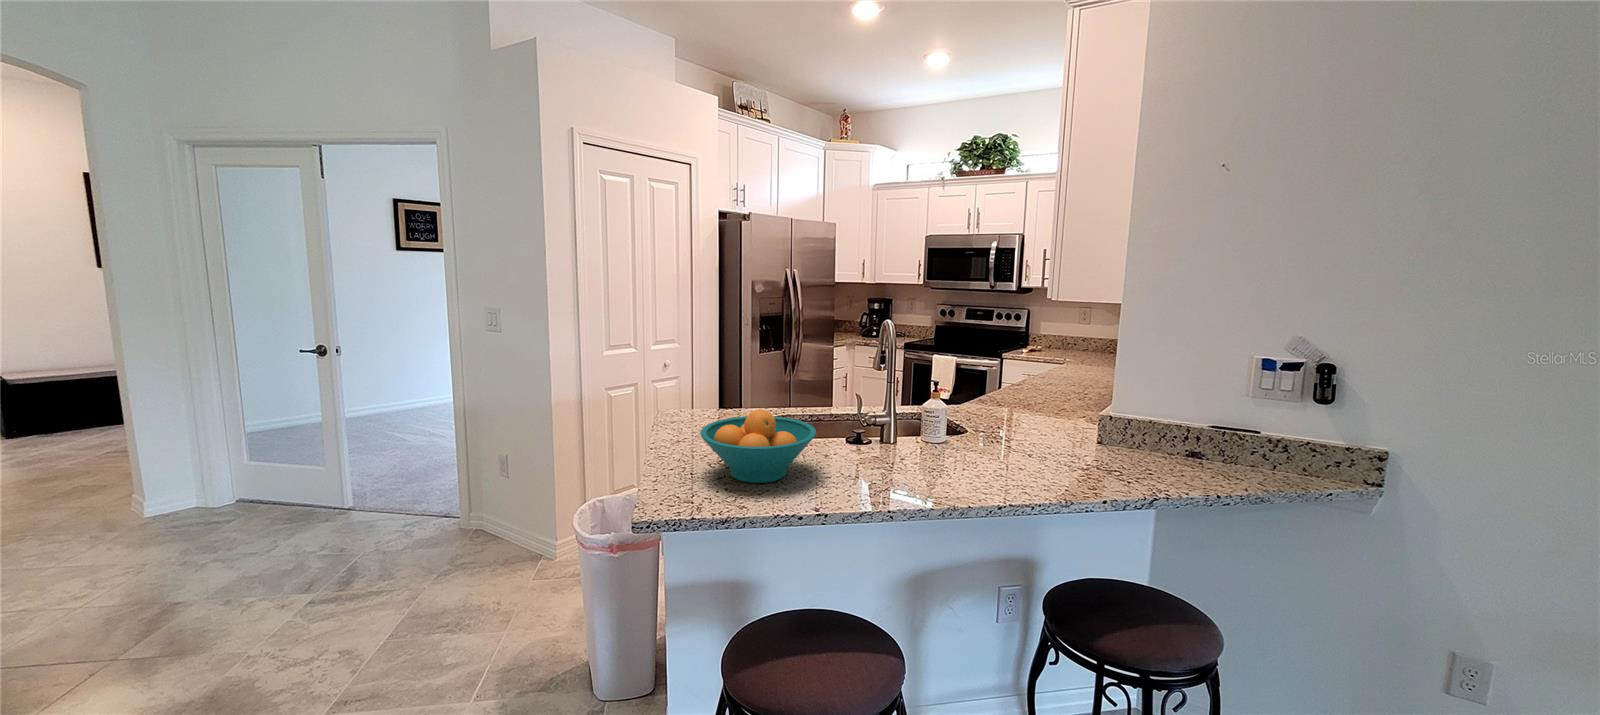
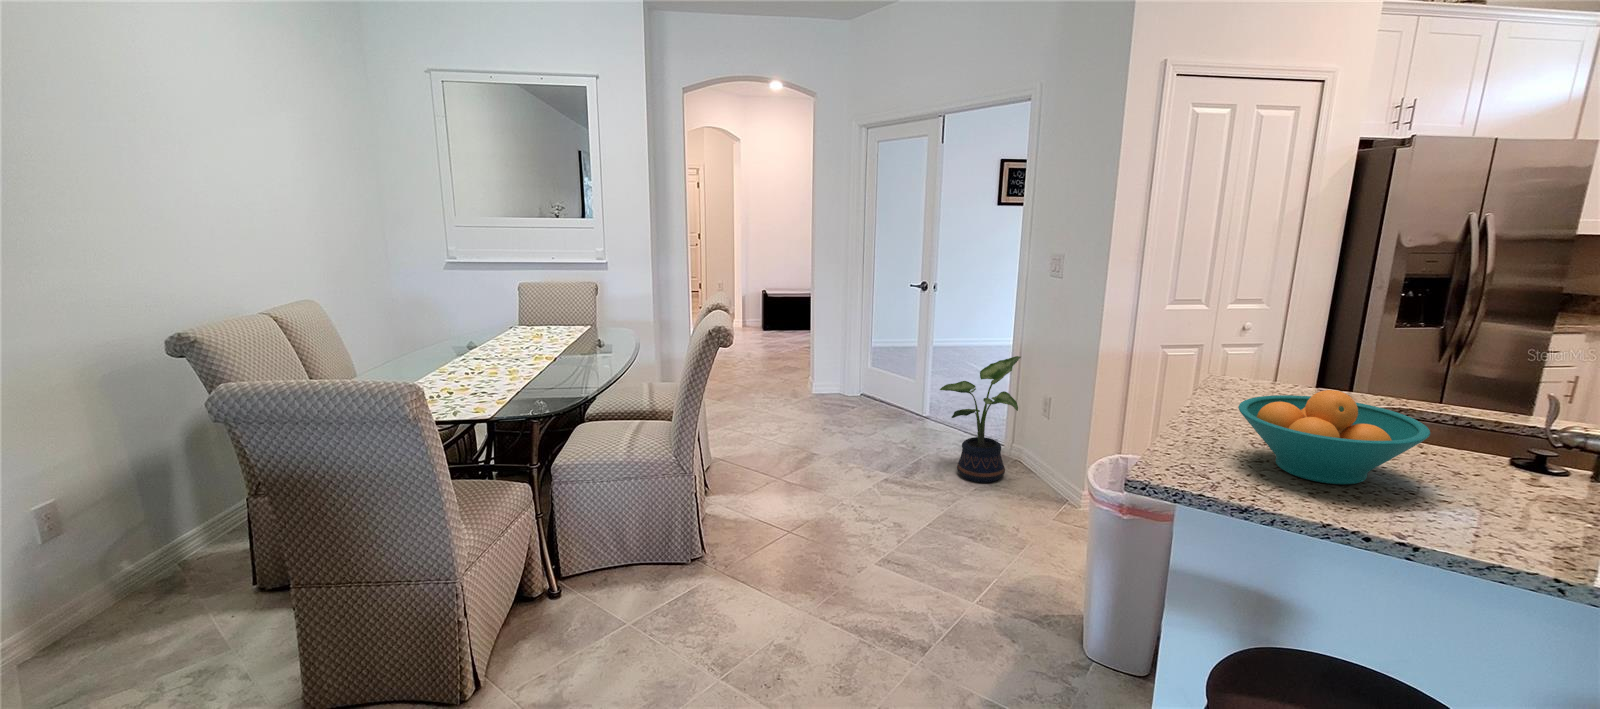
potted plant: none [374,418,478,567] -> present [940,356,1021,483]

